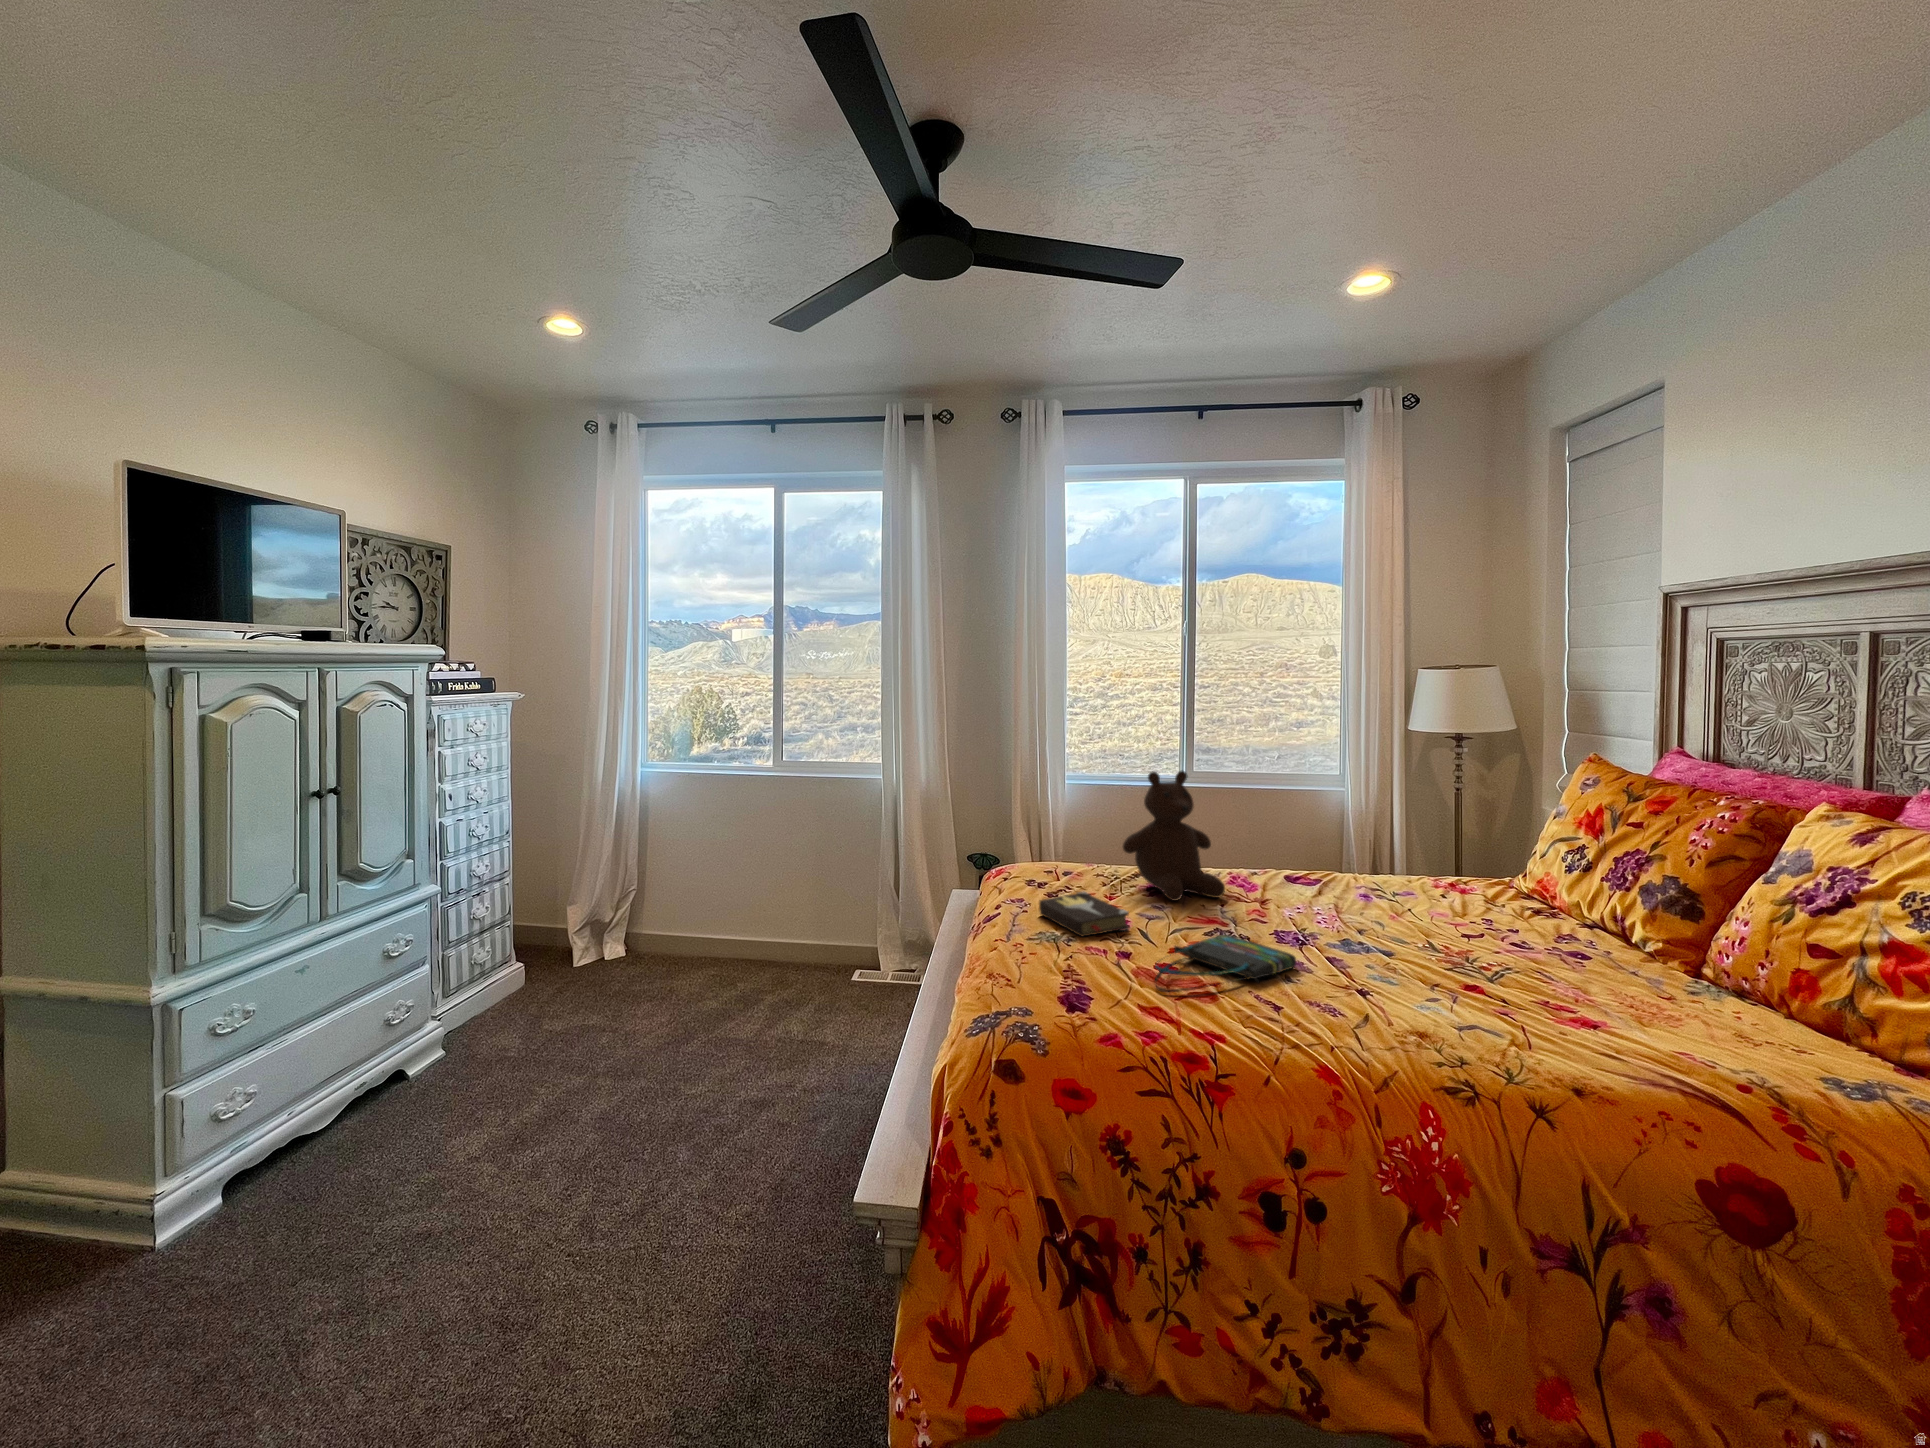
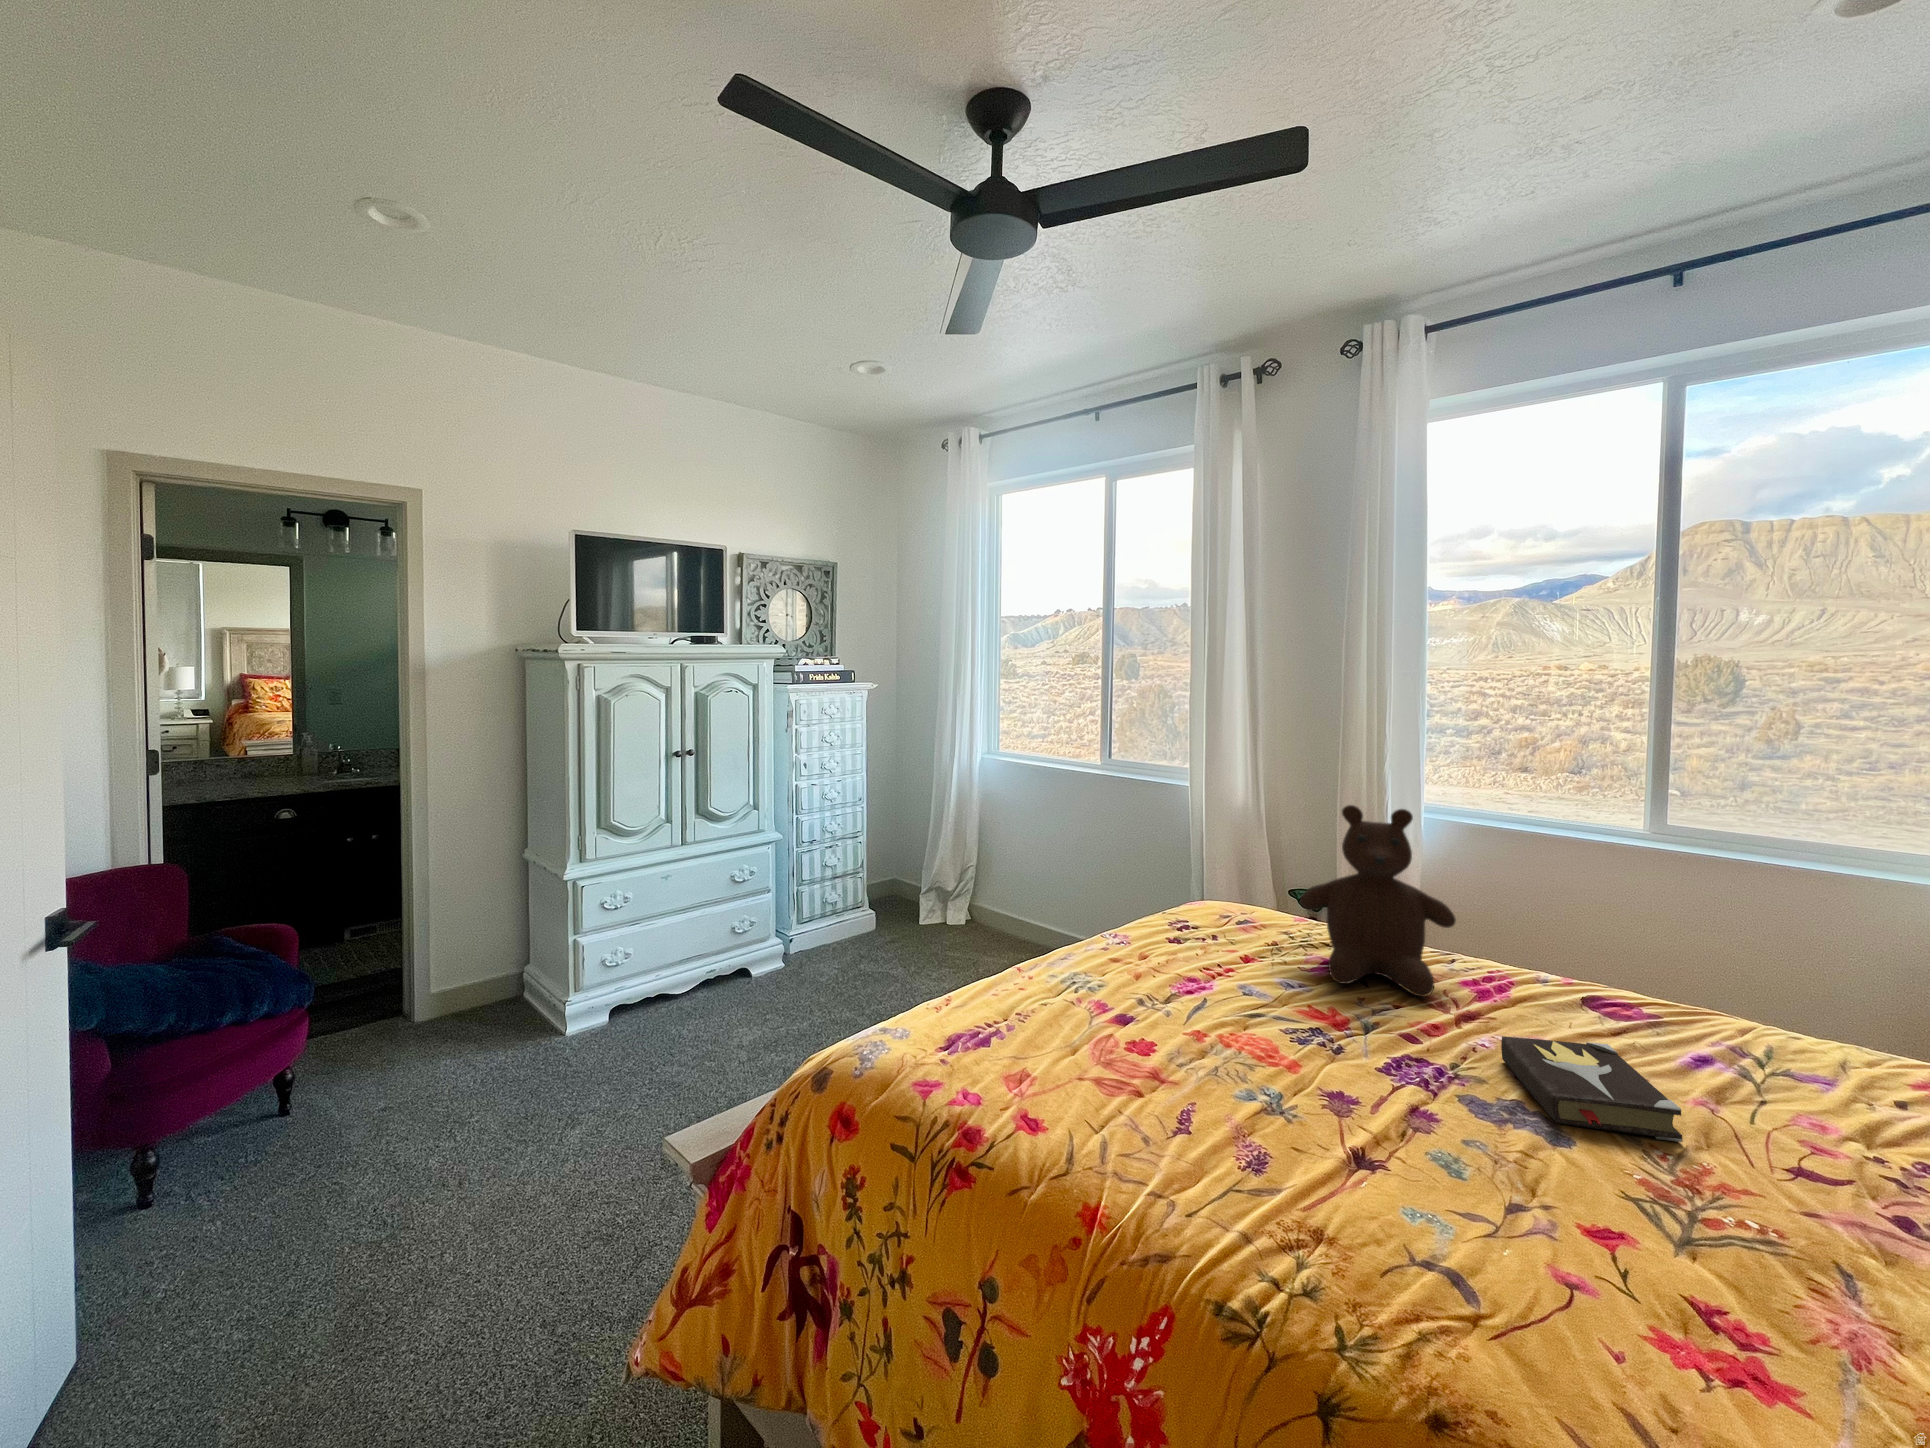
hardback book: present [1039,892,1130,937] -> present [1501,1036,1683,1142]
tote bag: present [1155,935,1296,992] -> none [1084,1021,1330,1099]

